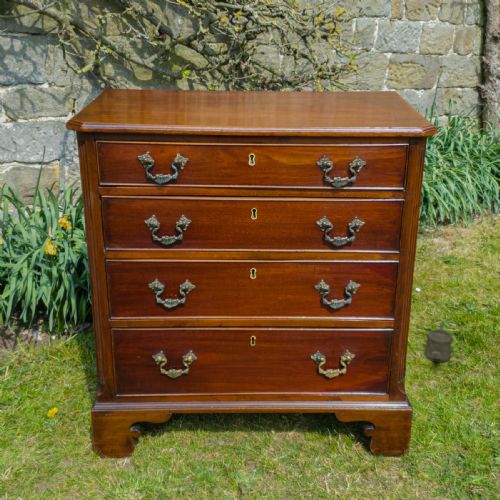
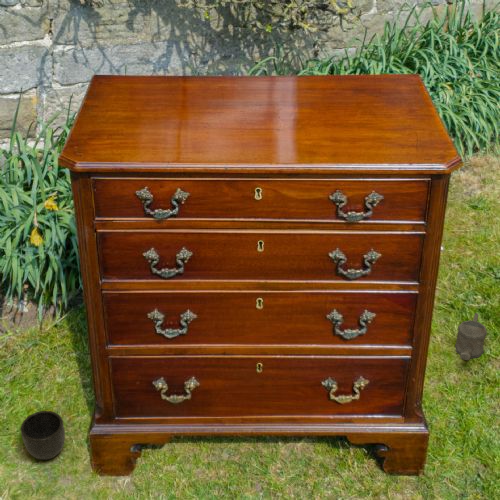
planter: none [28,397,70,444] -> present [21,411,65,460]

